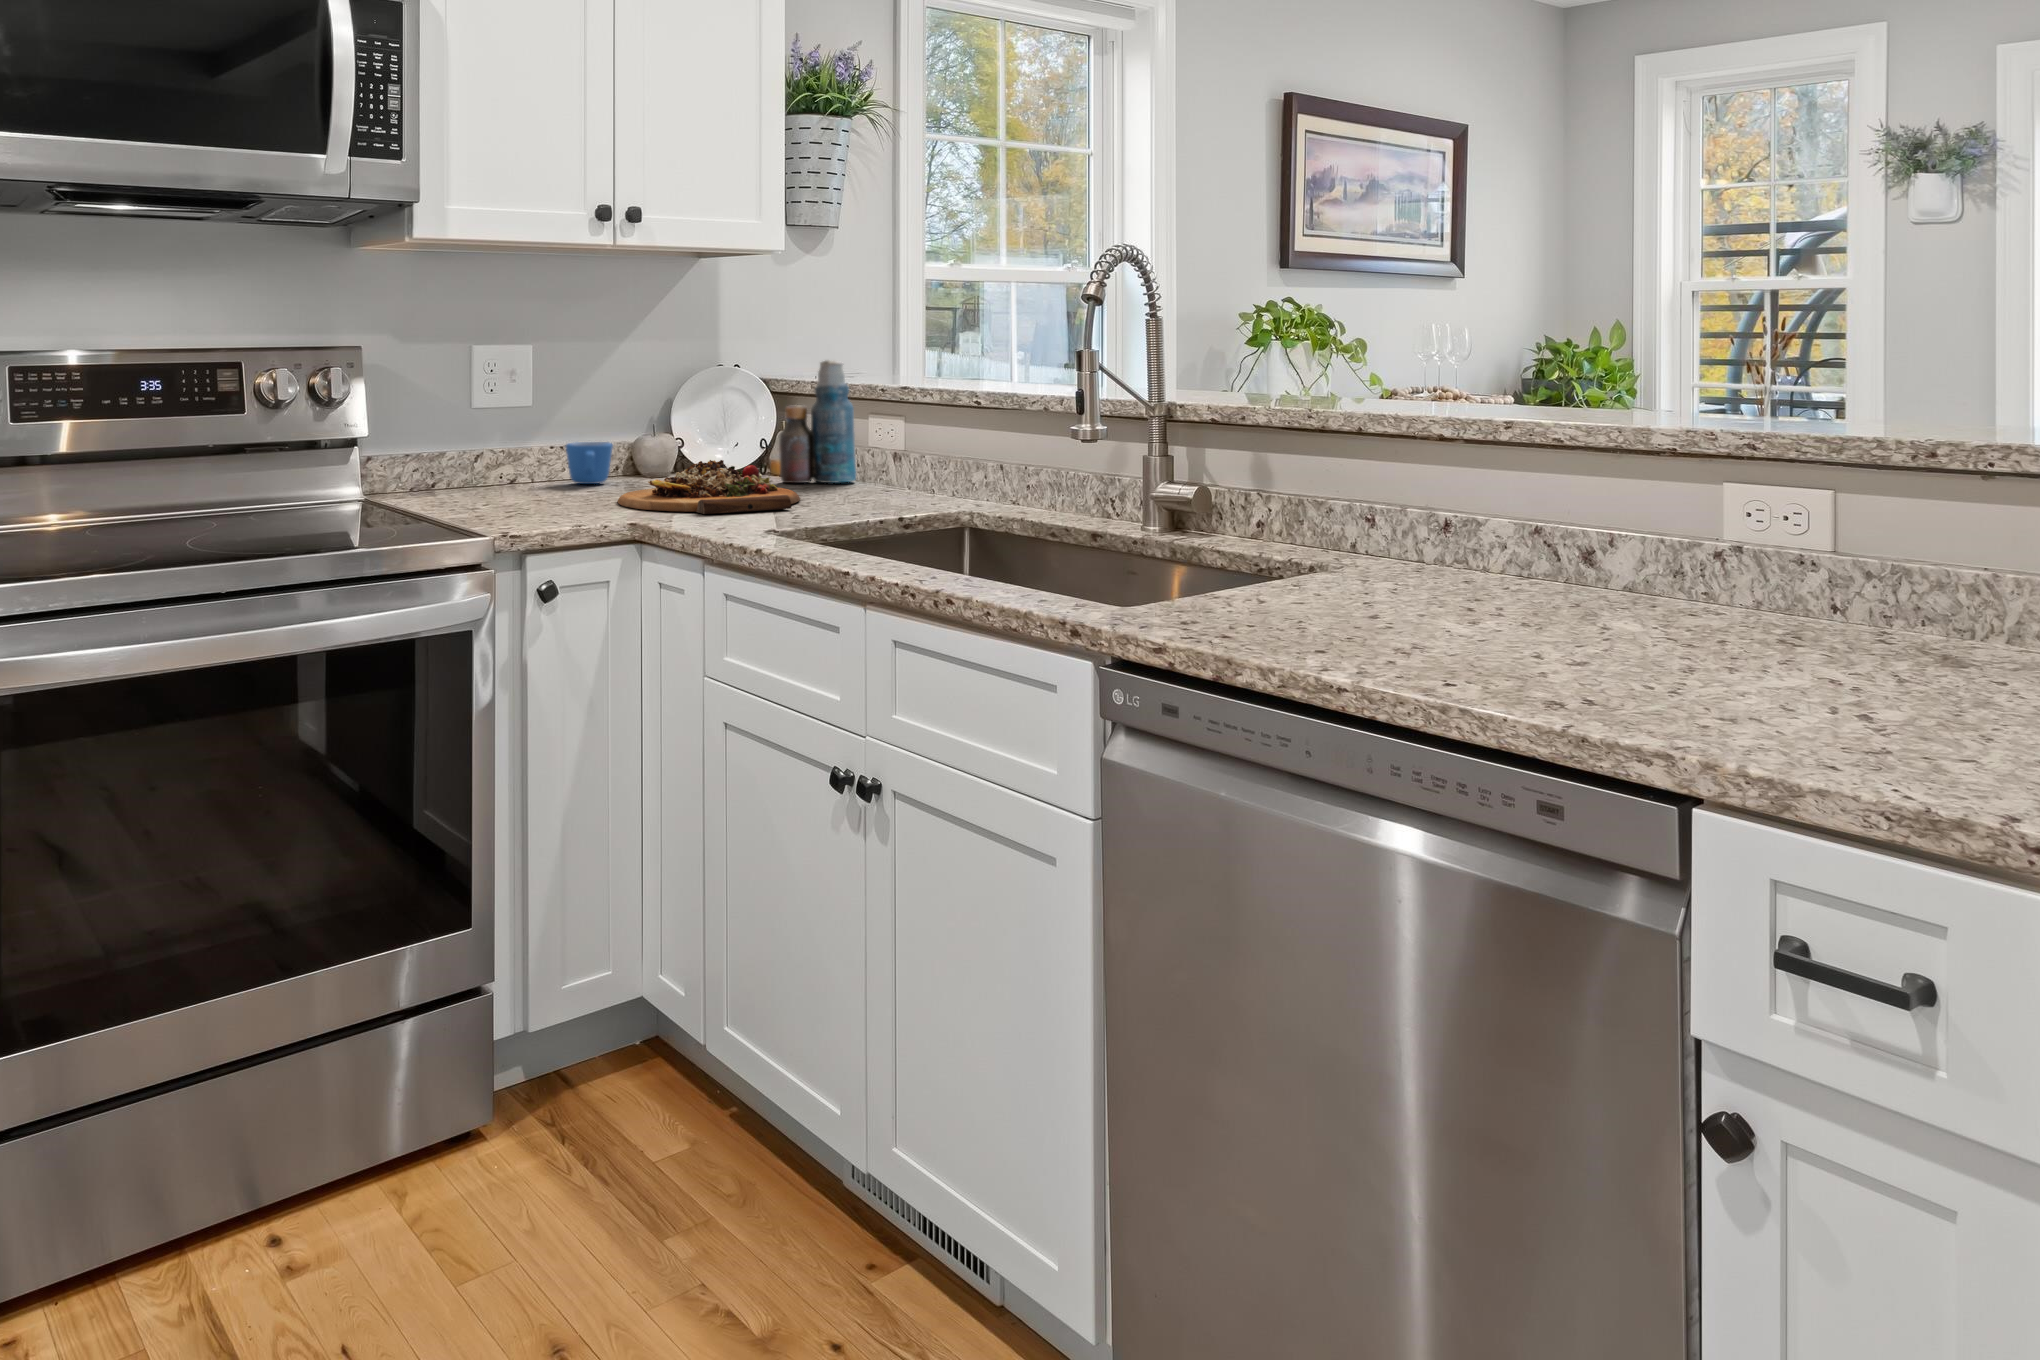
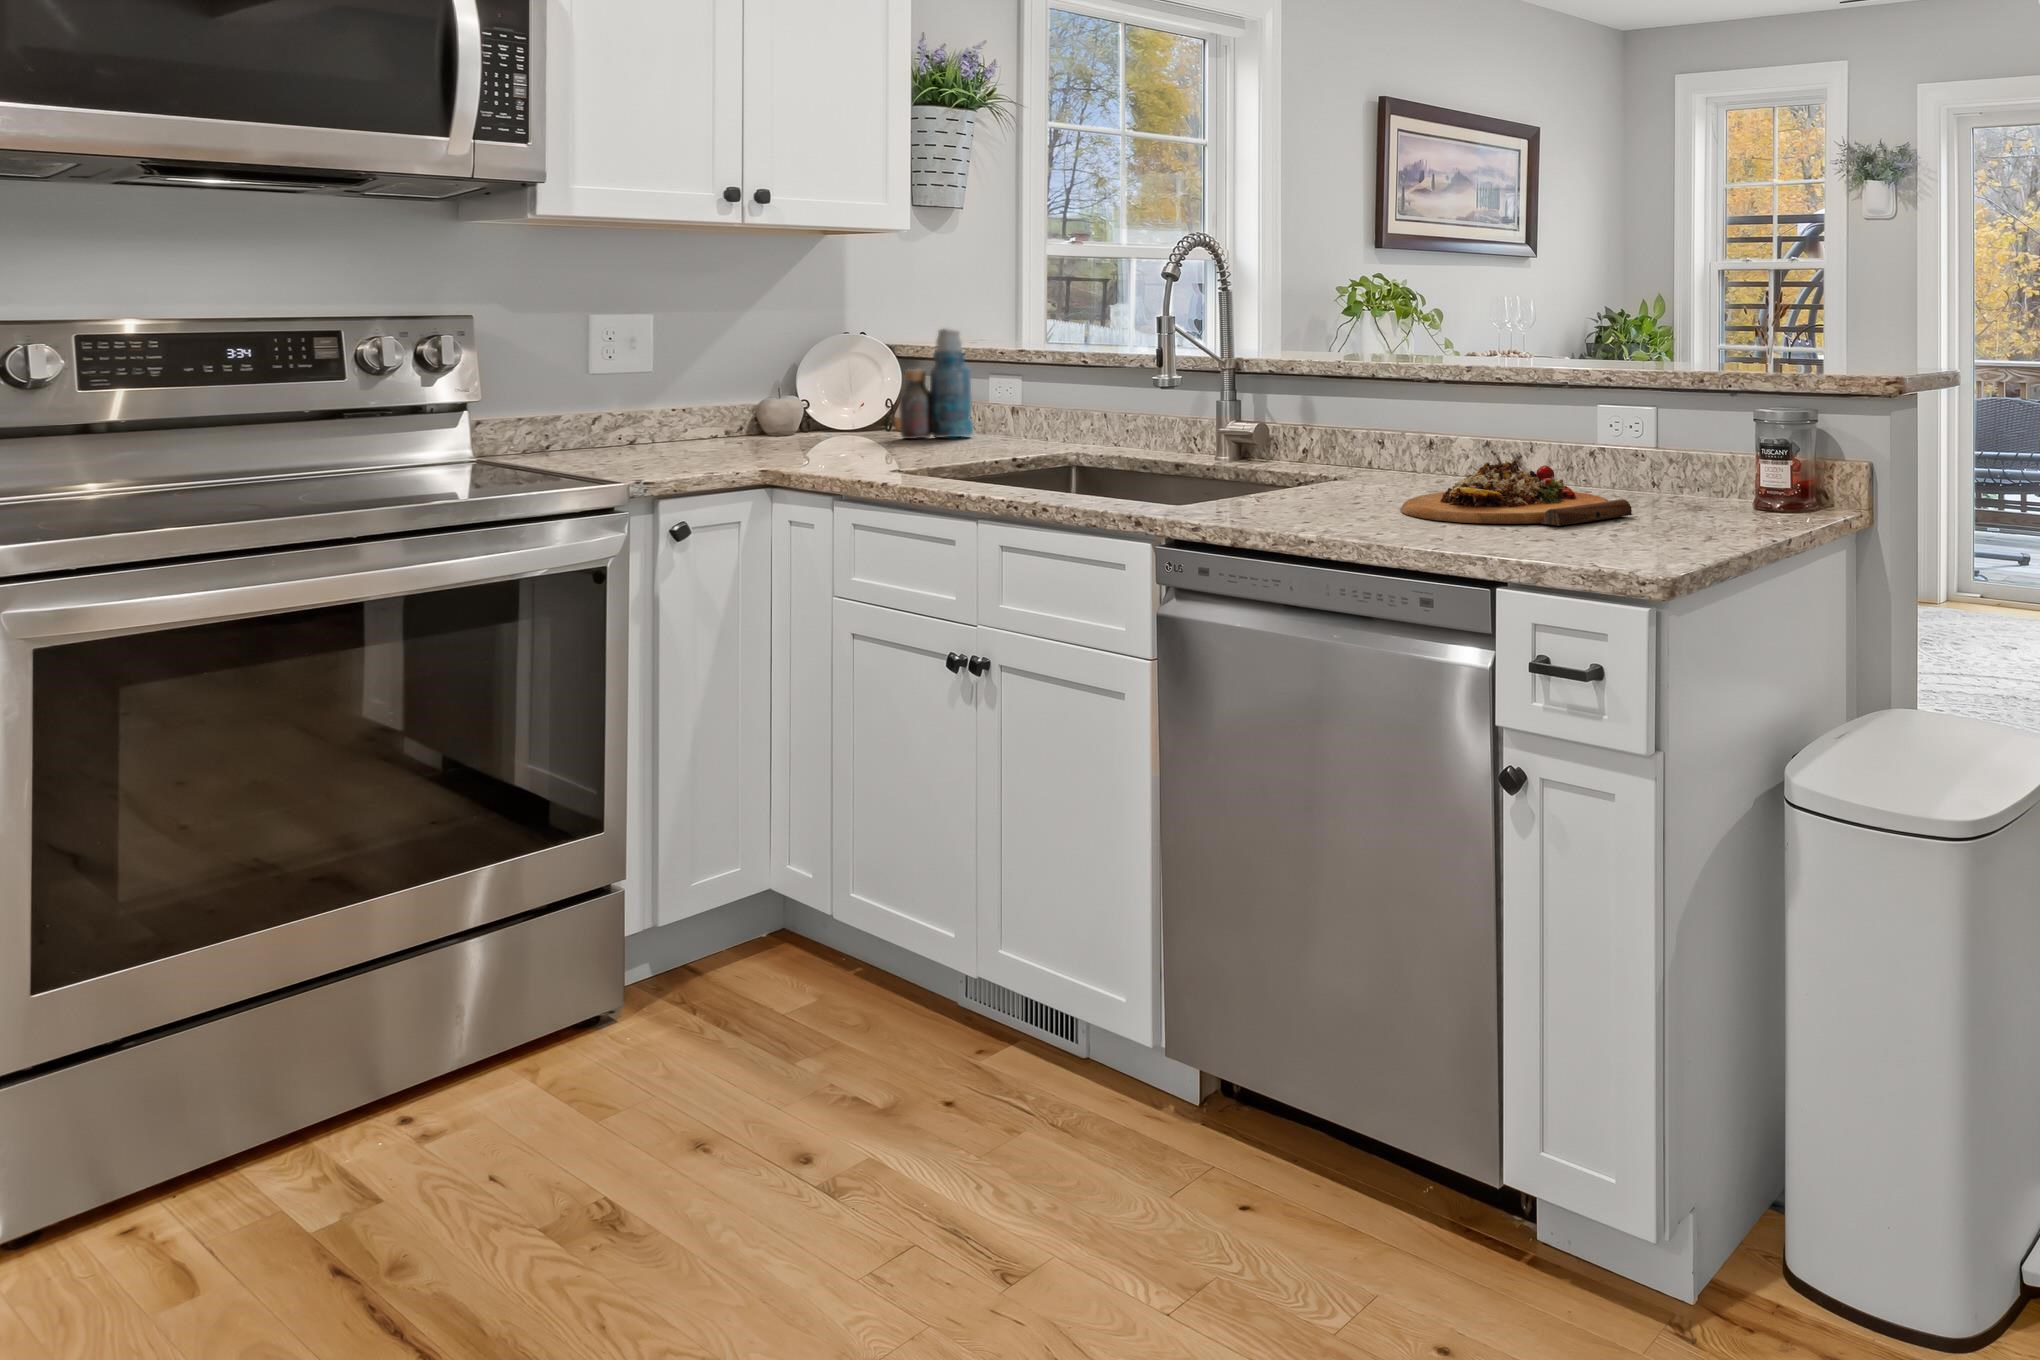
mug: present [566,442,613,484] -> none [684,405,733,444]
cutting board: present [617,460,801,514] -> present [1401,461,1633,526]

